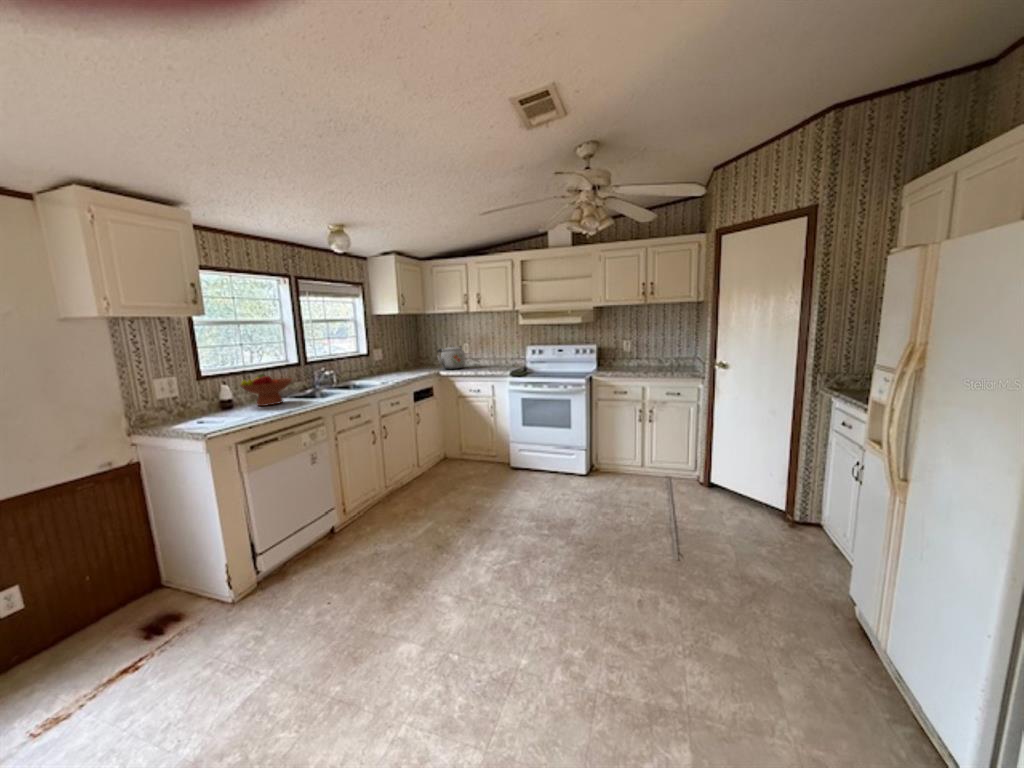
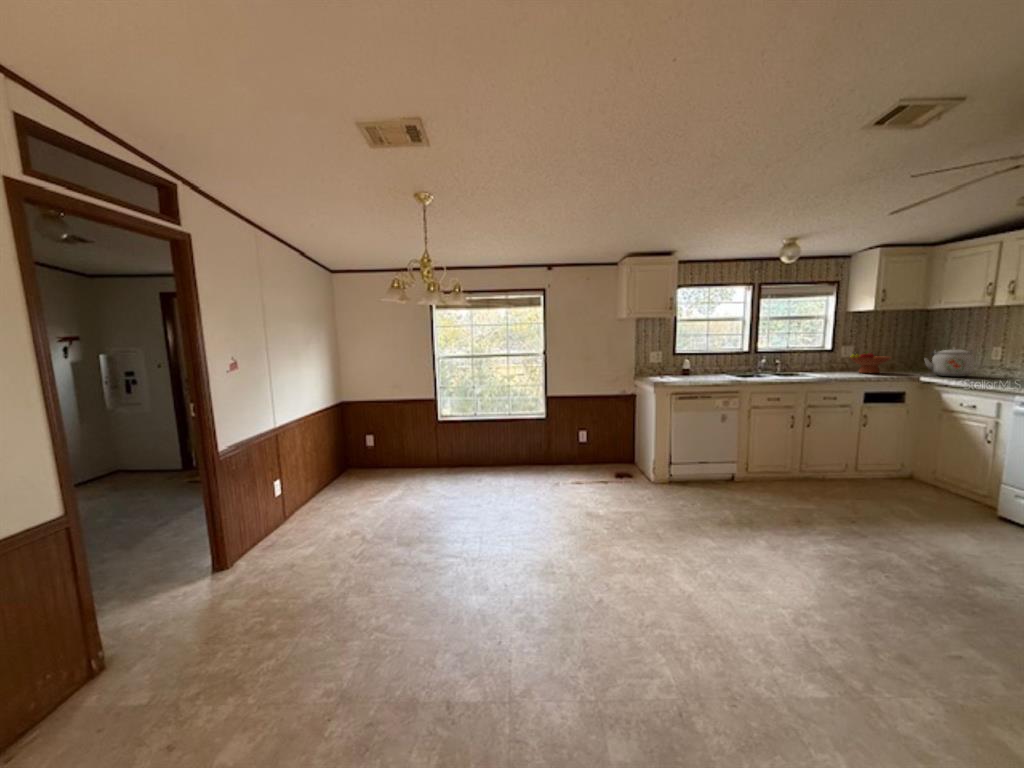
fruit bowl: present [240,374,292,406] -> present [850,352,891,373]

